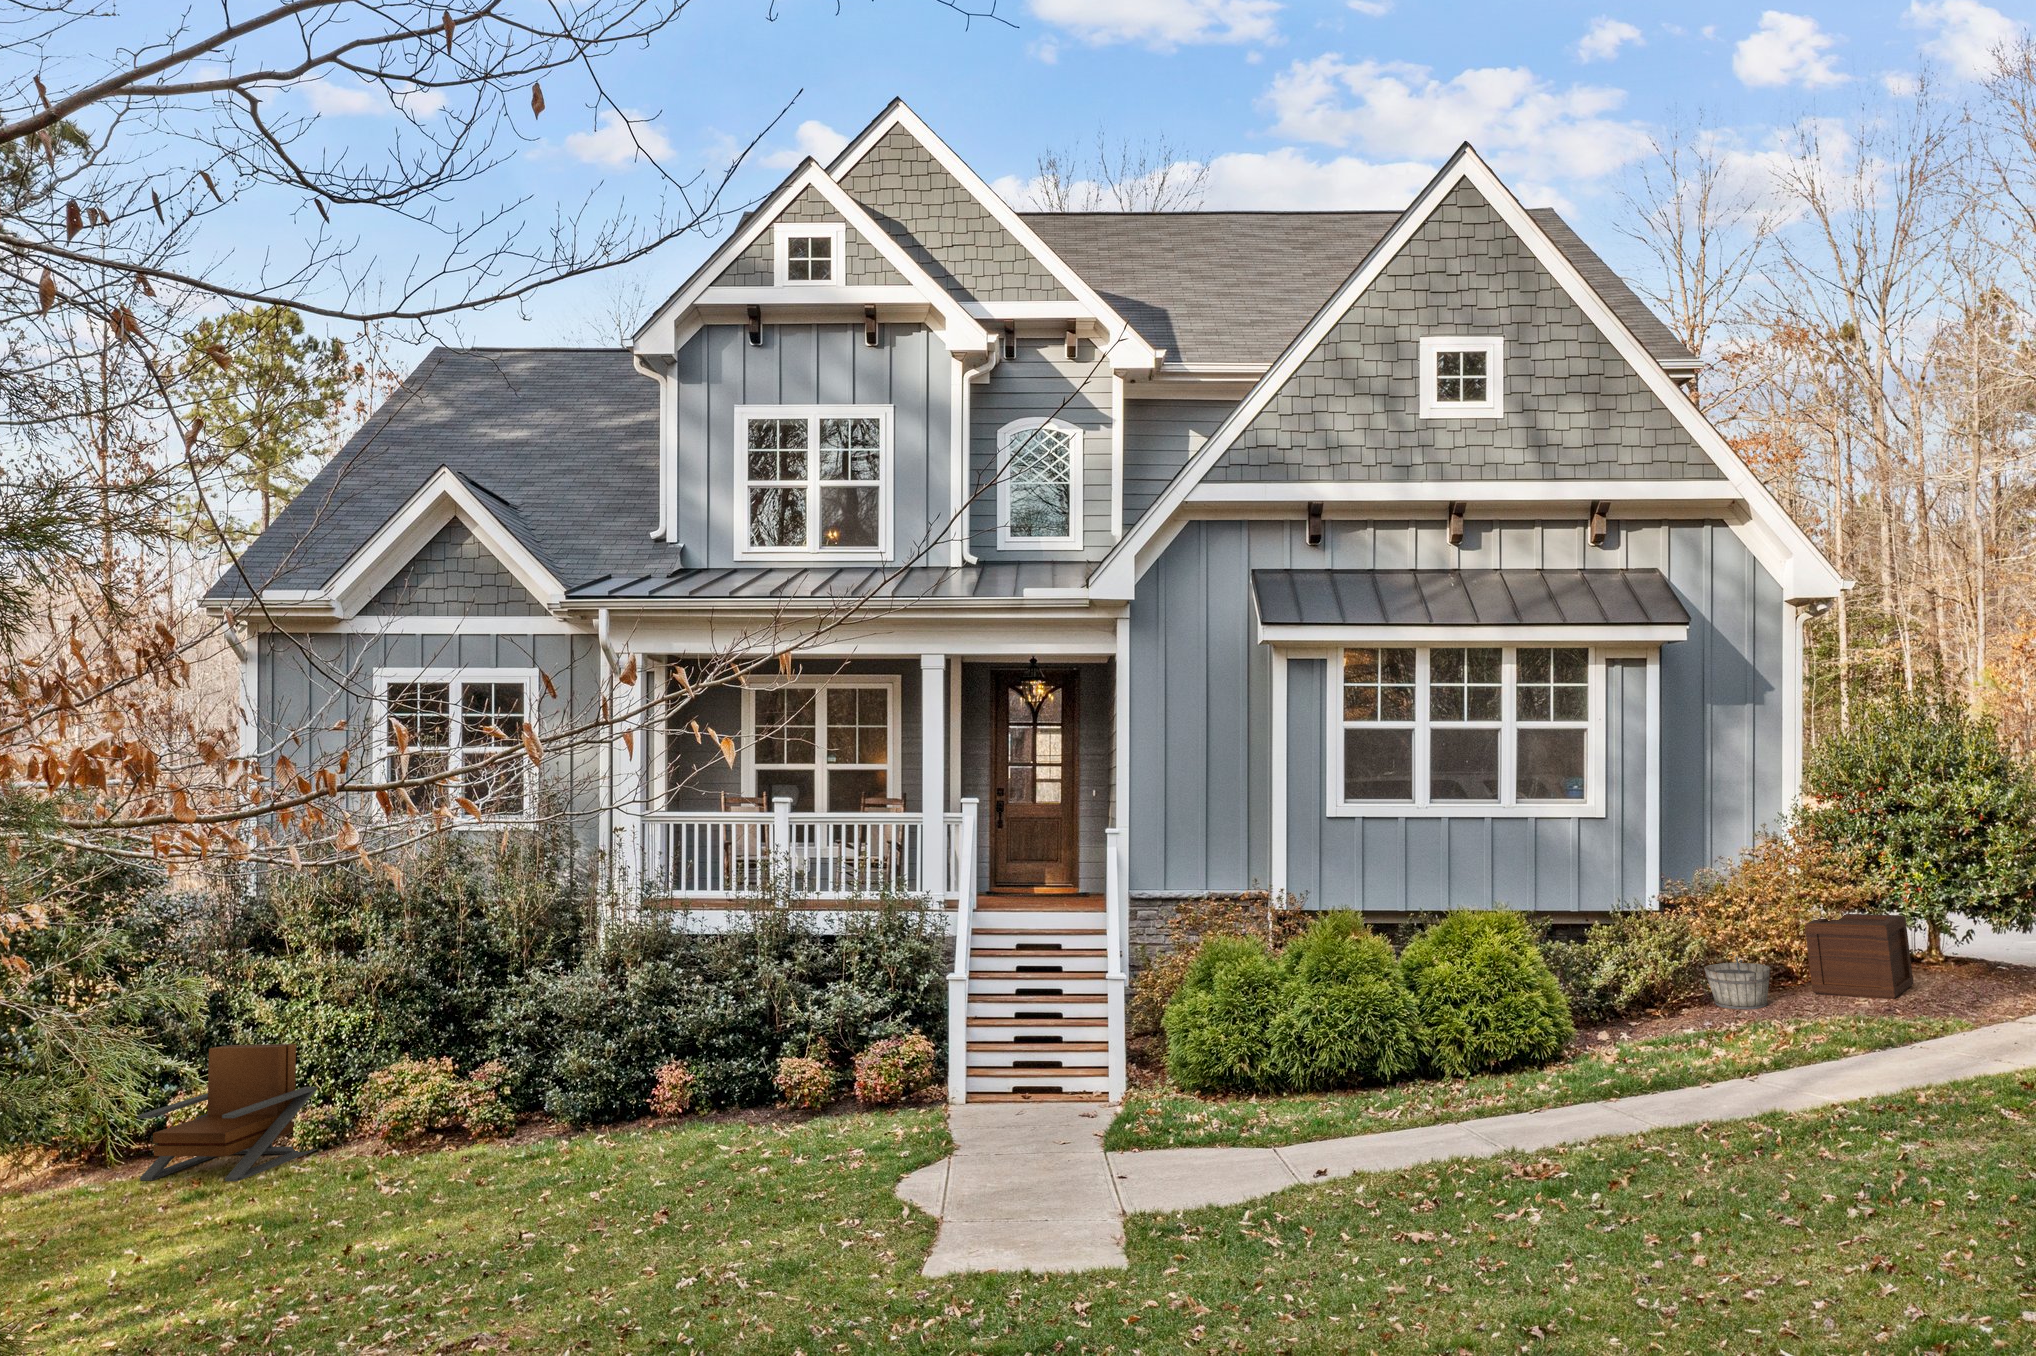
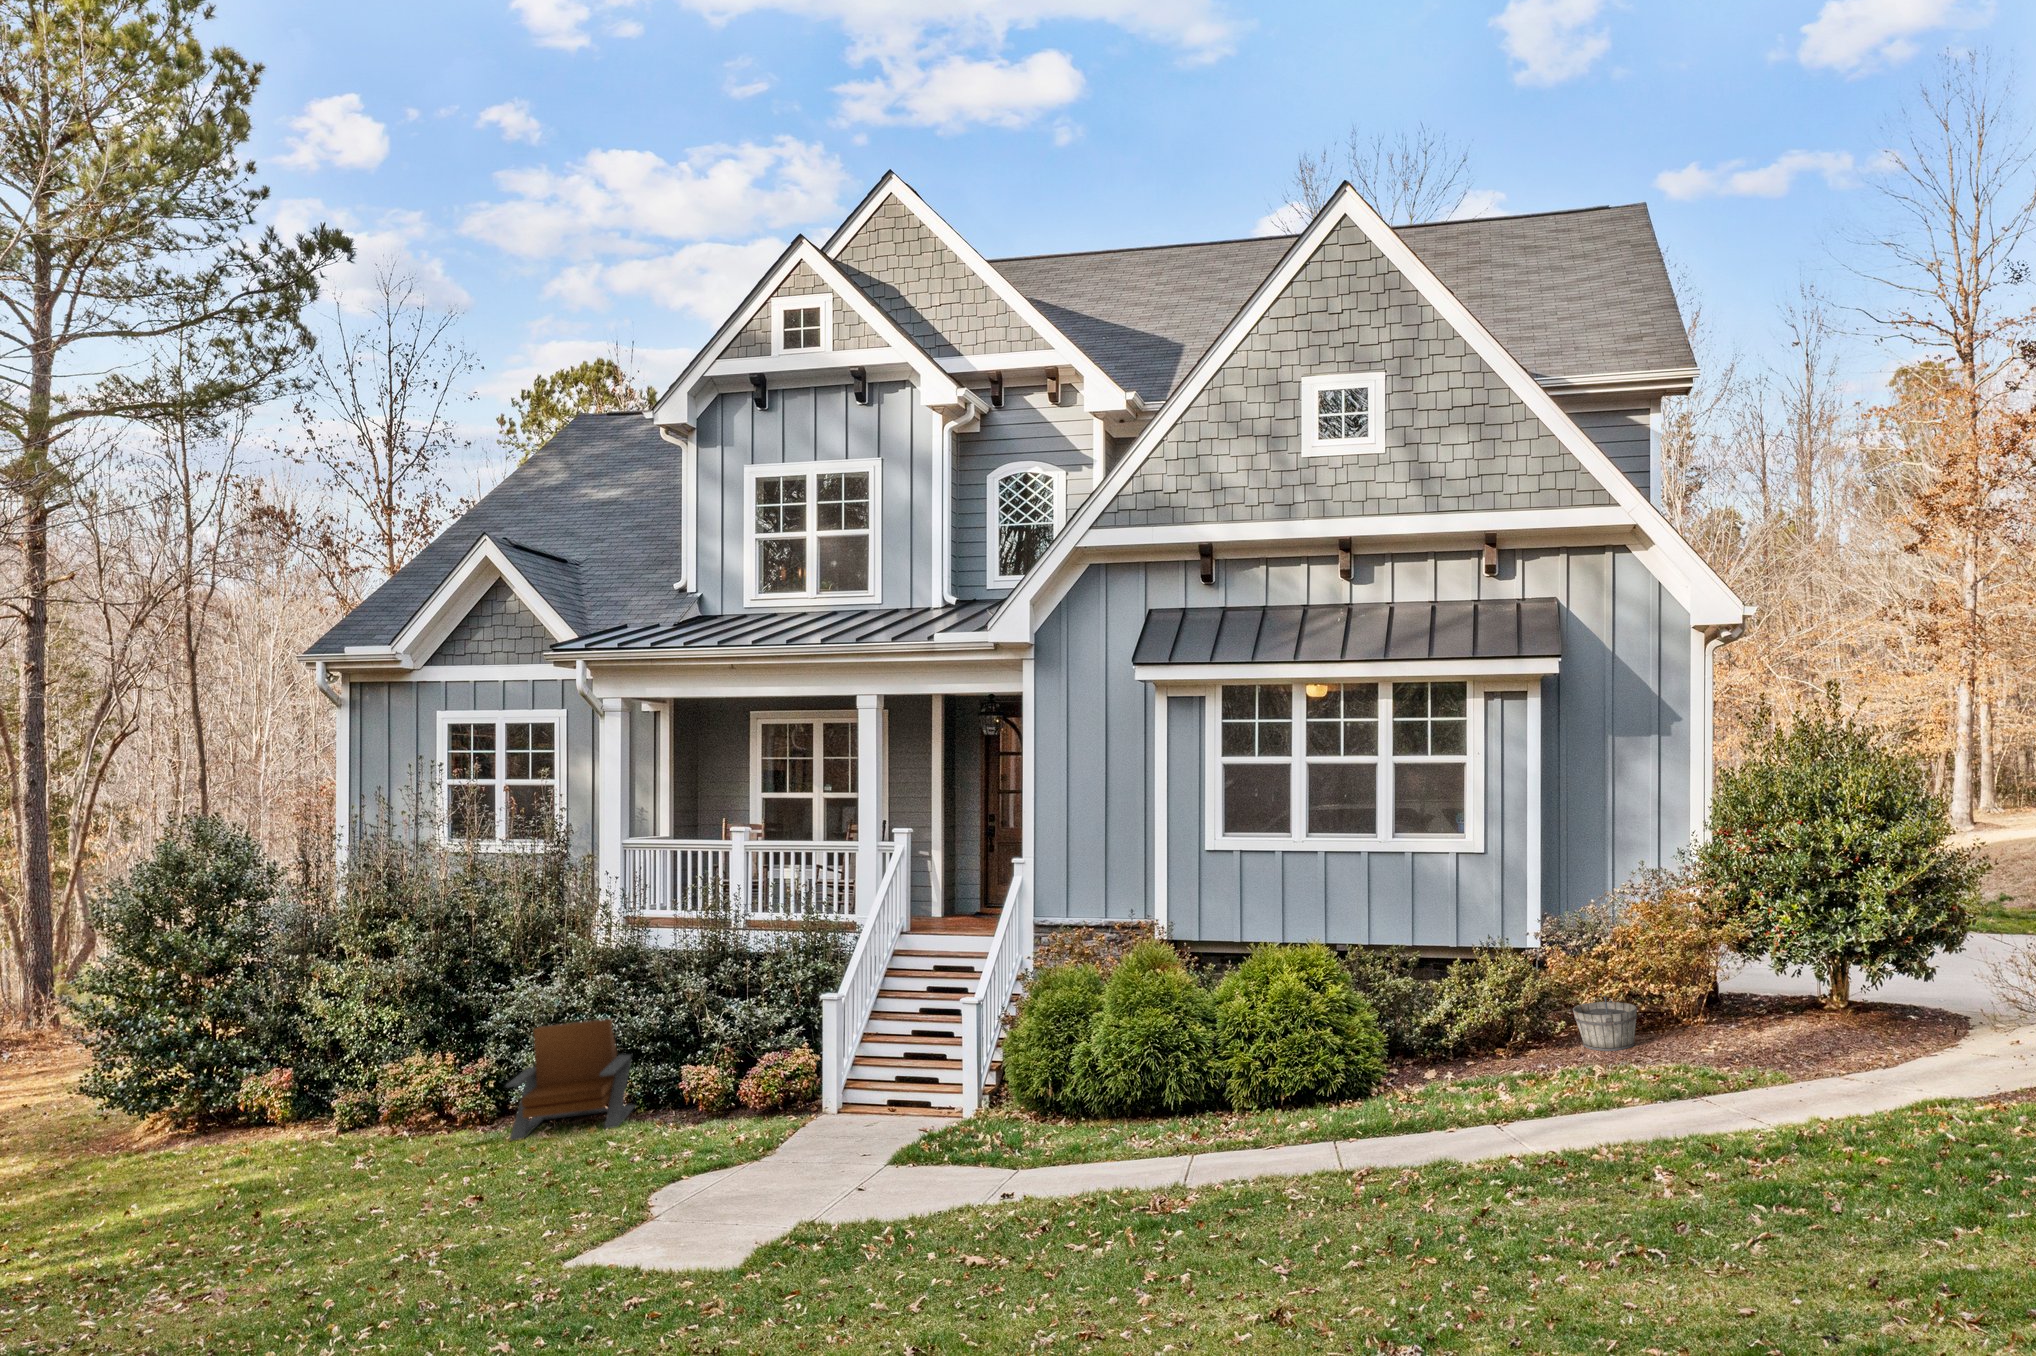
wooden crate: present [1805,914,1914,999] -> none [1685,952,1807,1046]
lounge chair: present [137,1044,317,1181] -> present [506,1019,635,1140]

